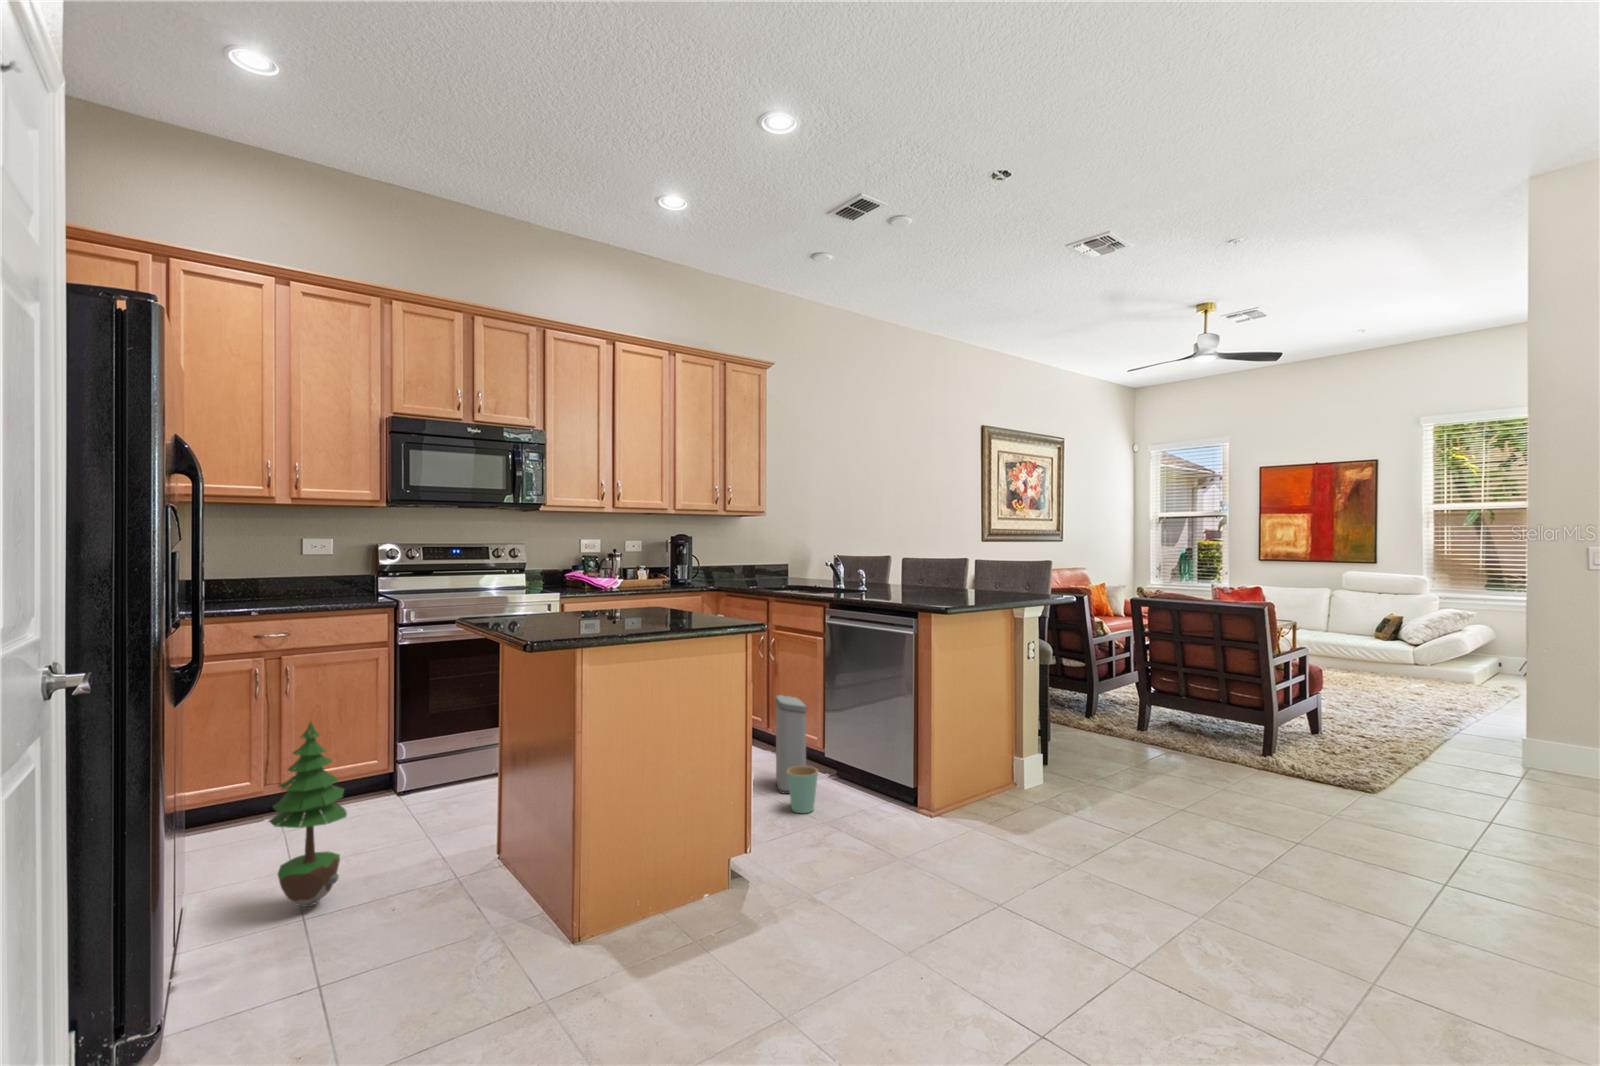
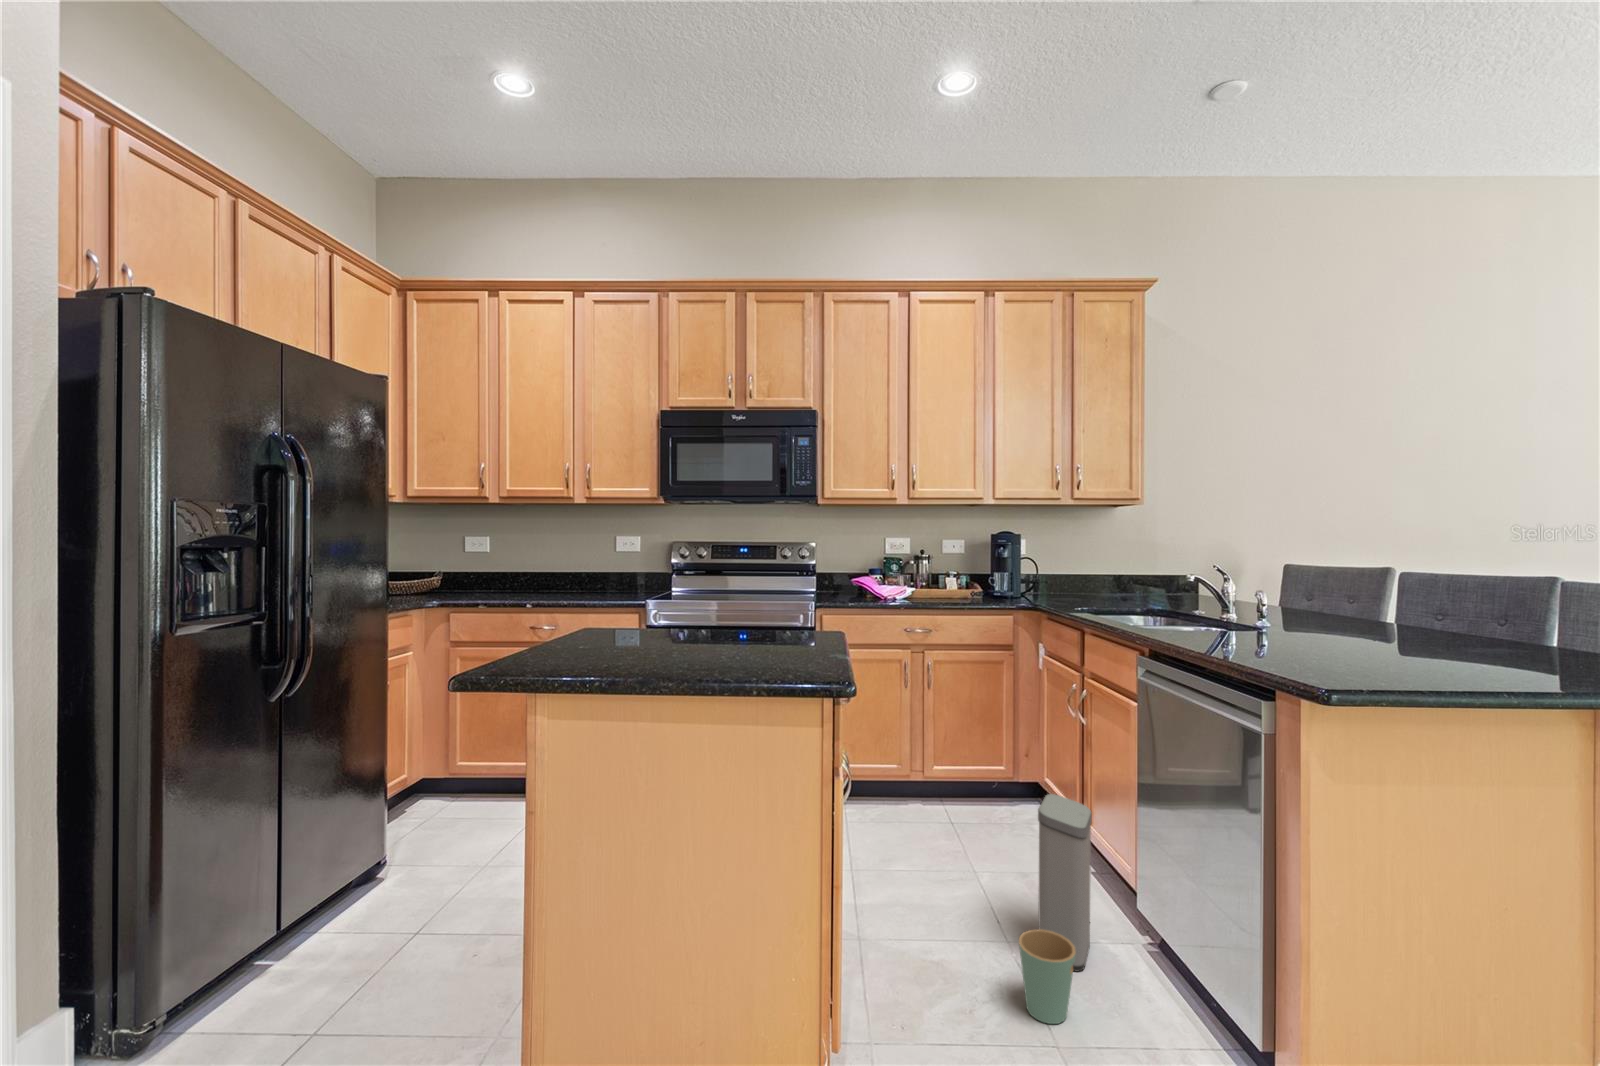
potted tree: present [269,722,347,907] -> none [398,728,475,921]

